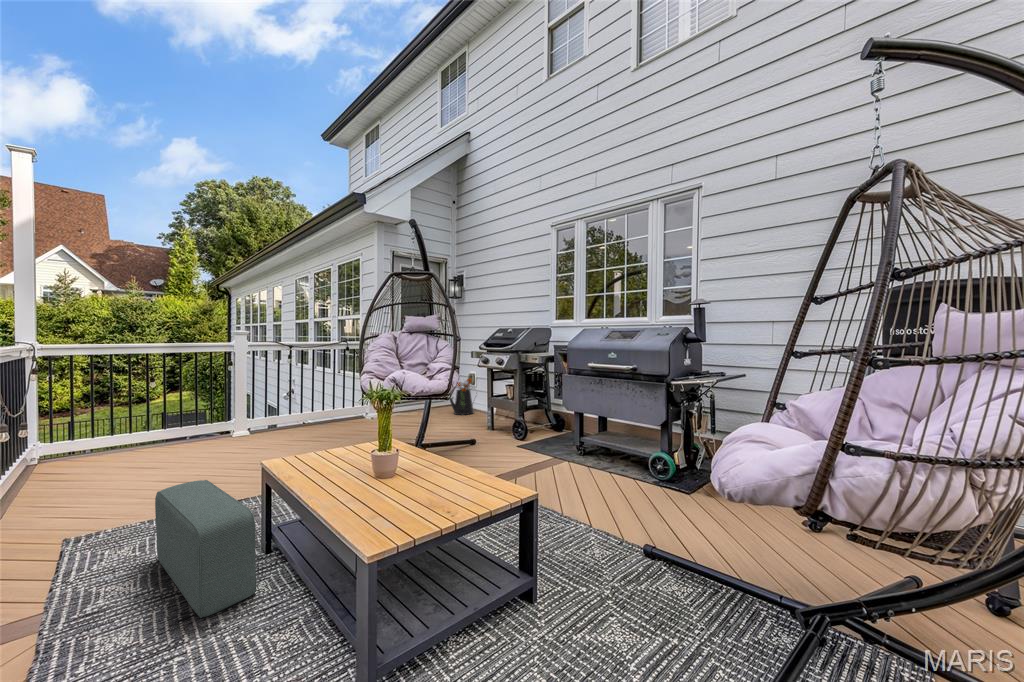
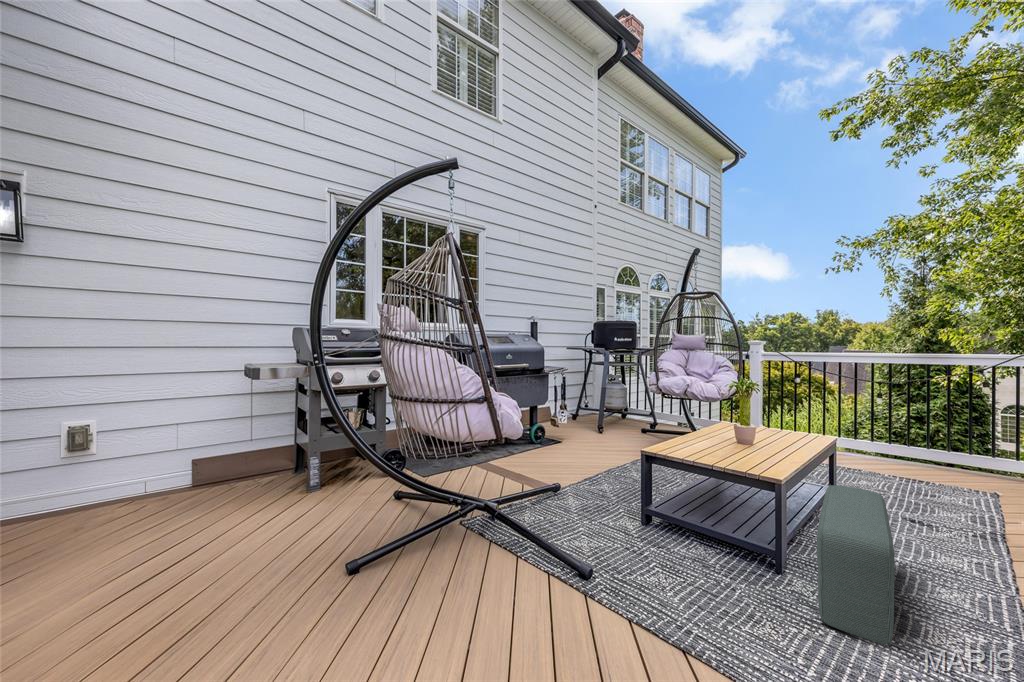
watering can: present [450,378,474,415] -> none [129,426,188,515]

